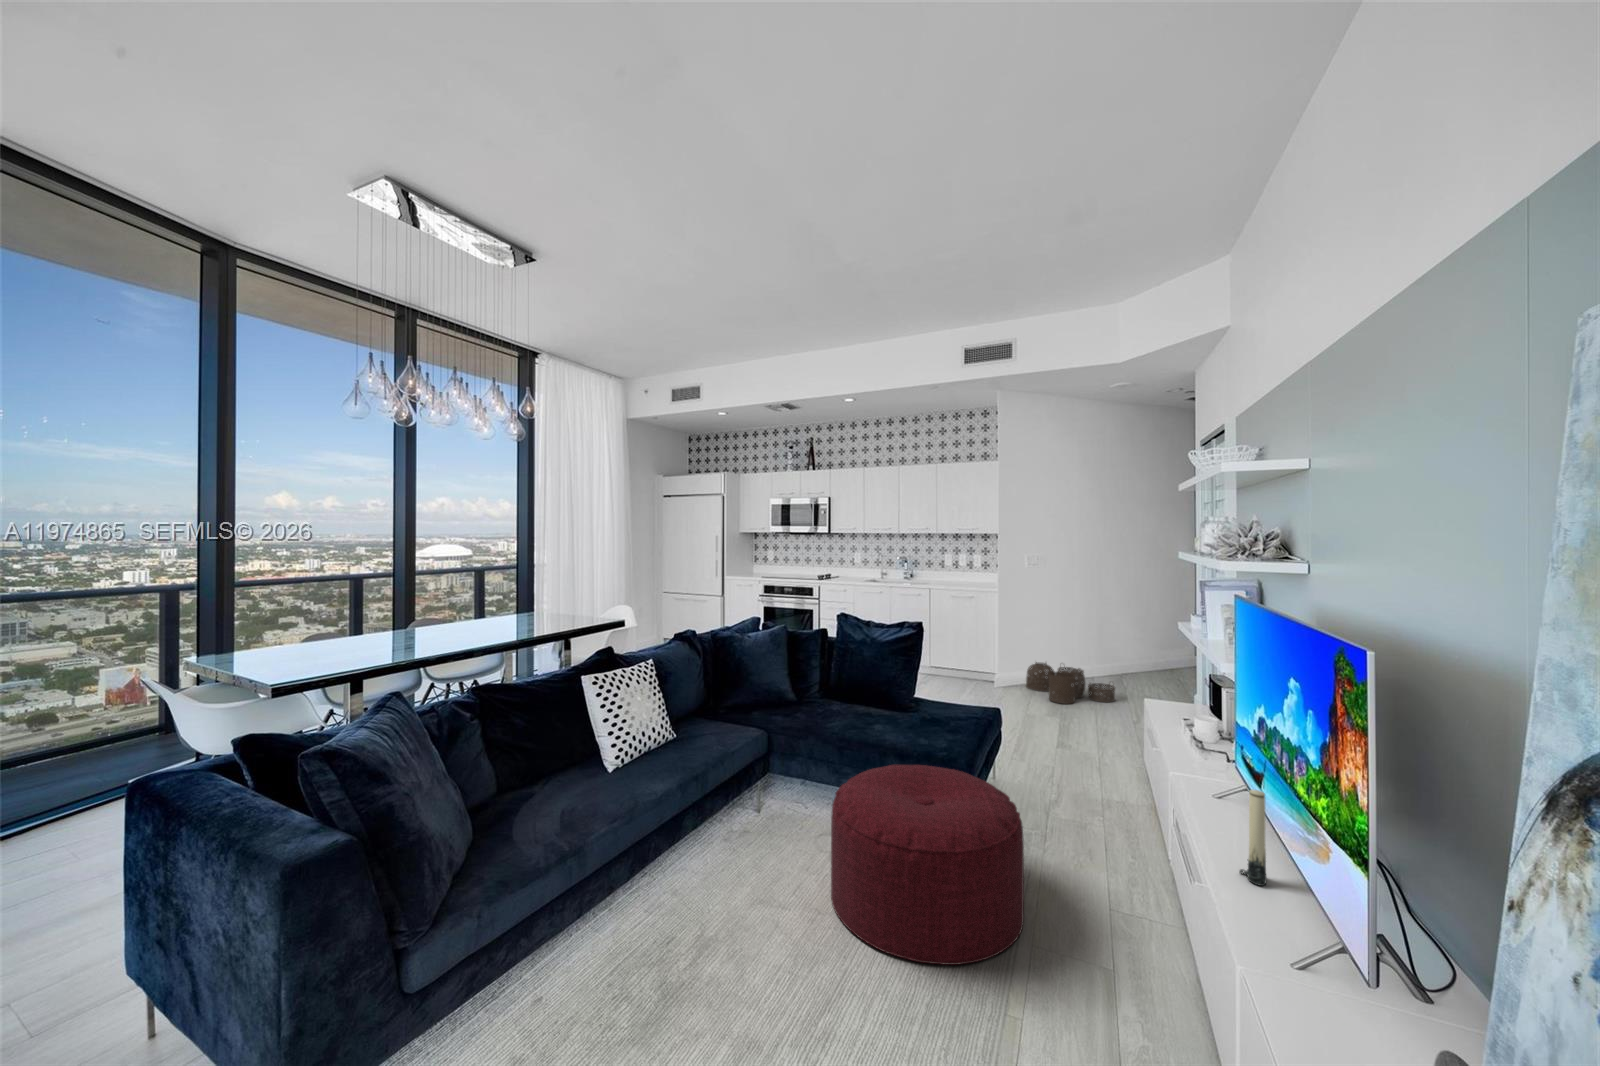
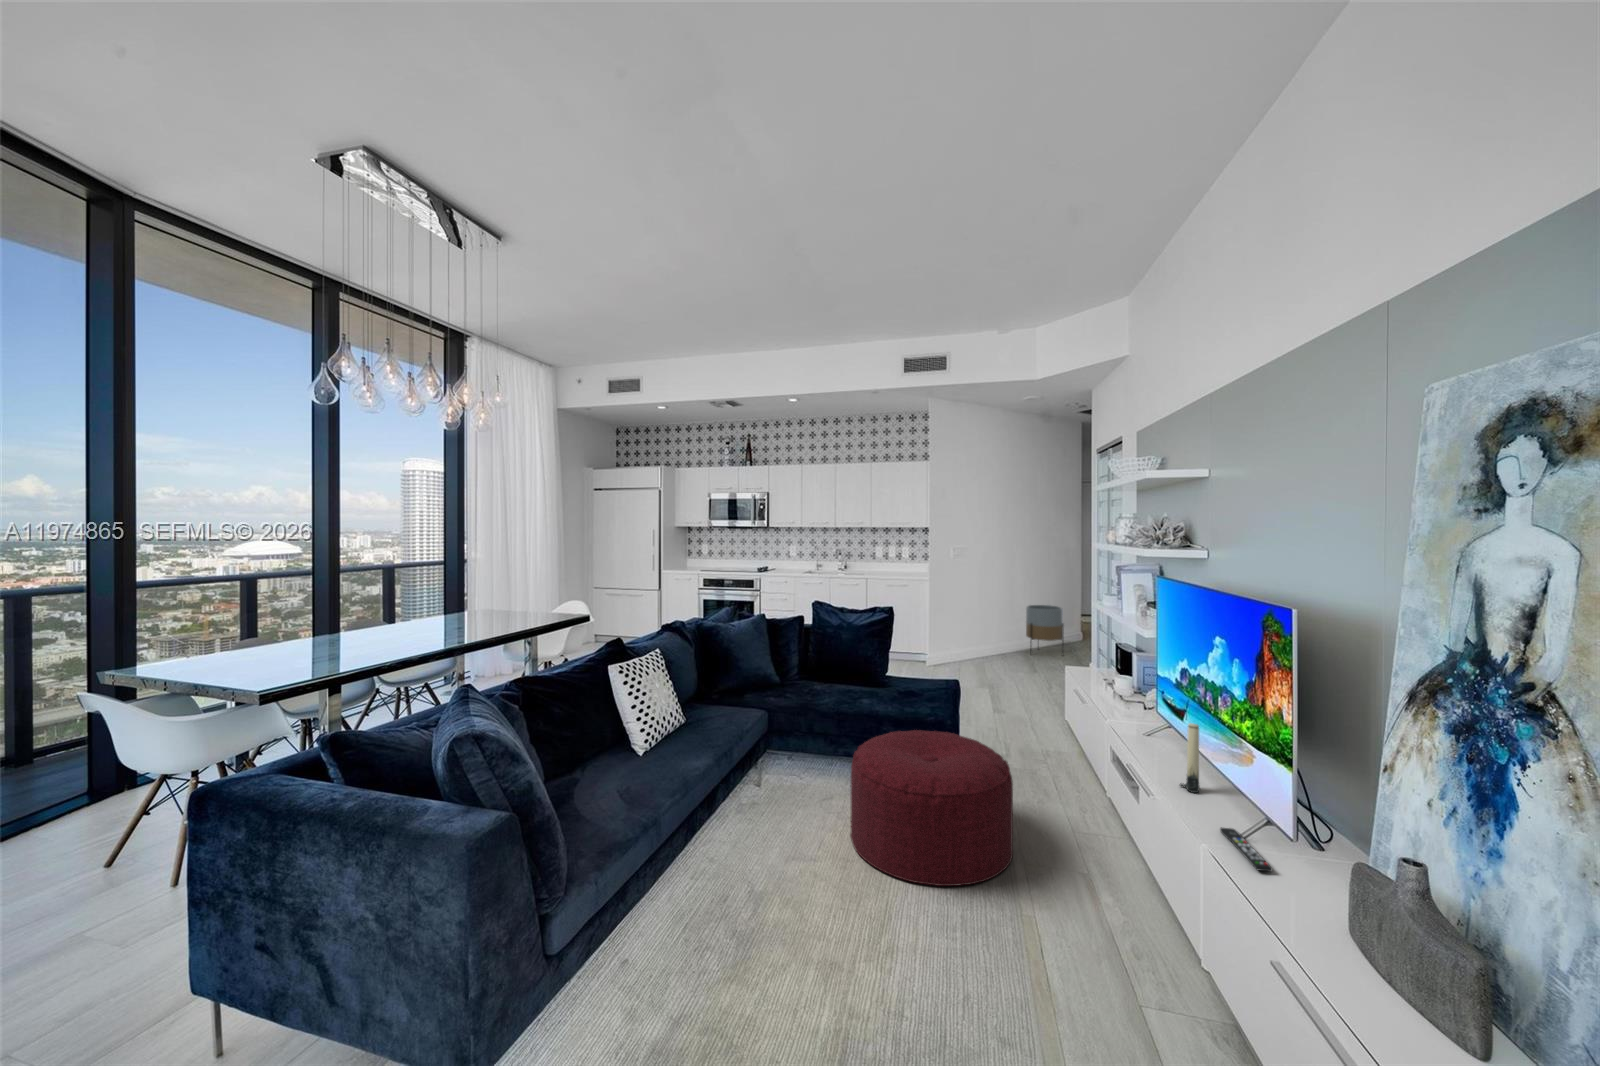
planter: none [1116,625,1161,685] -> present [1026,605,1064,641]
woven basket: present [1026,662,1115,704] -> none [954,639,1031,676]
remote control: none [1280,945,1346,1030] -> present [1220,827,1272,871]

